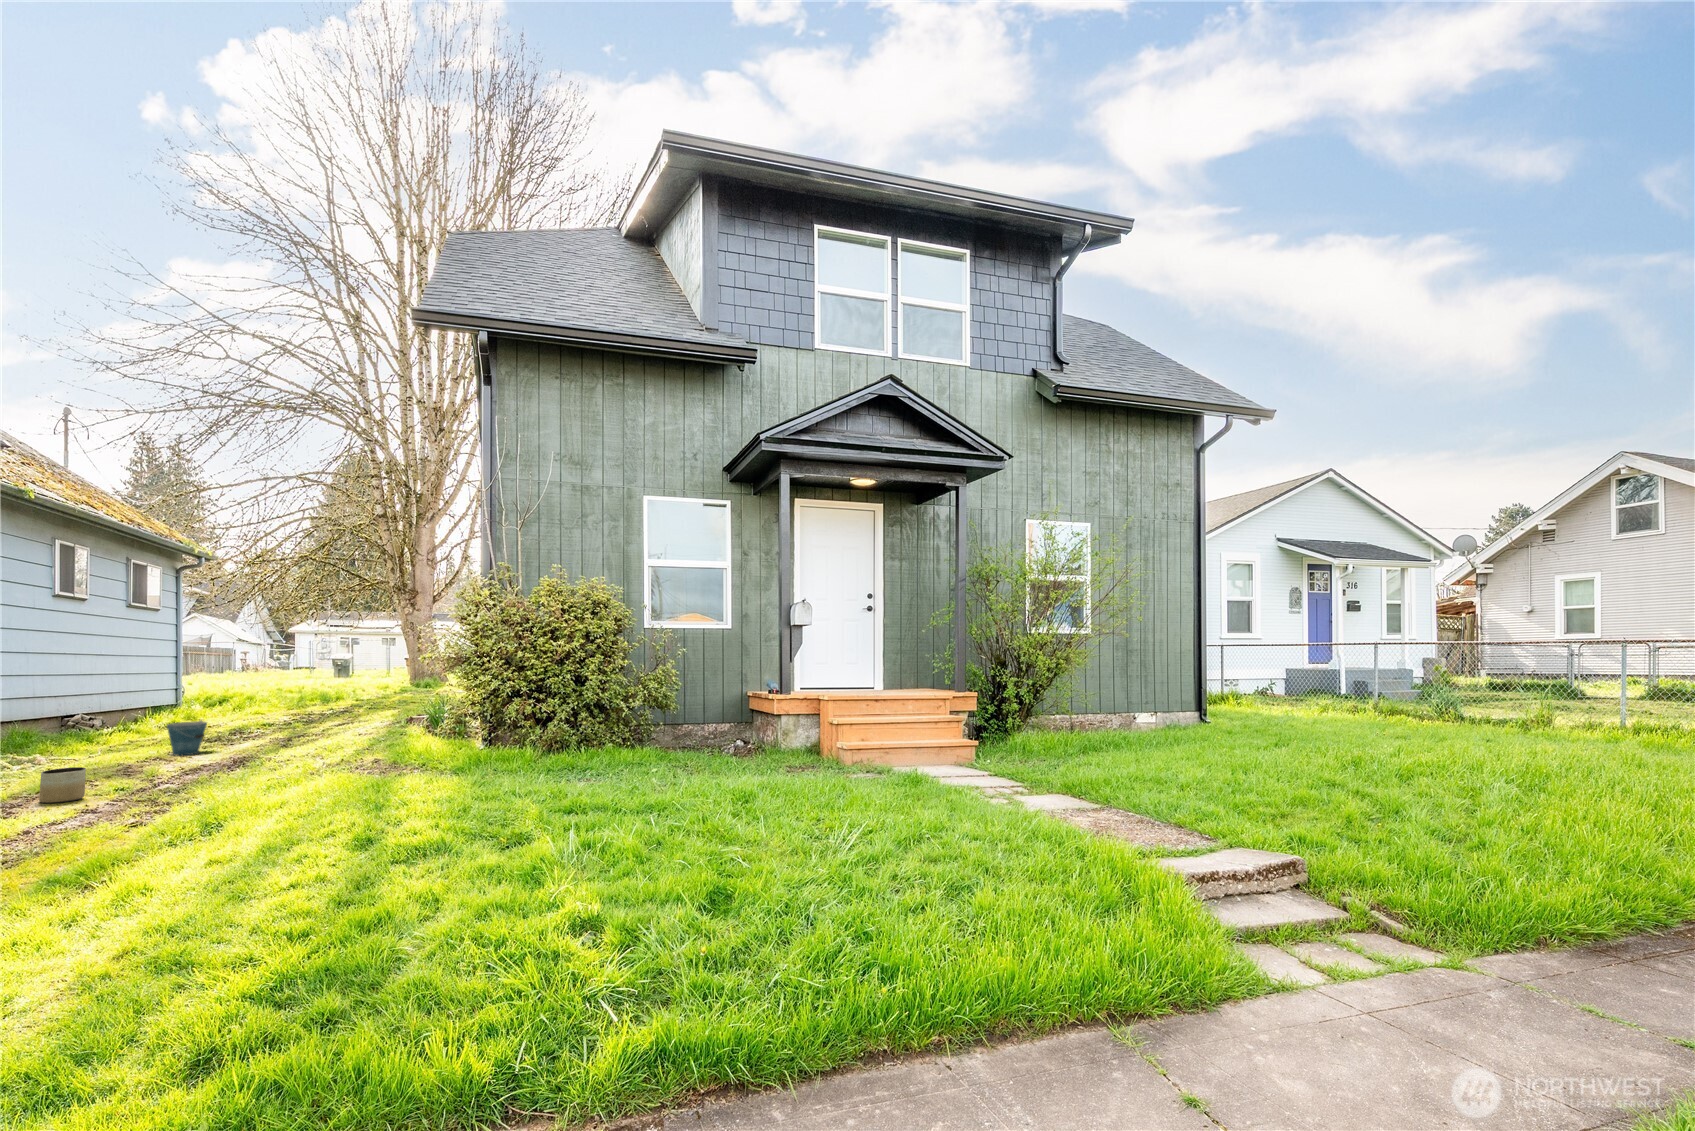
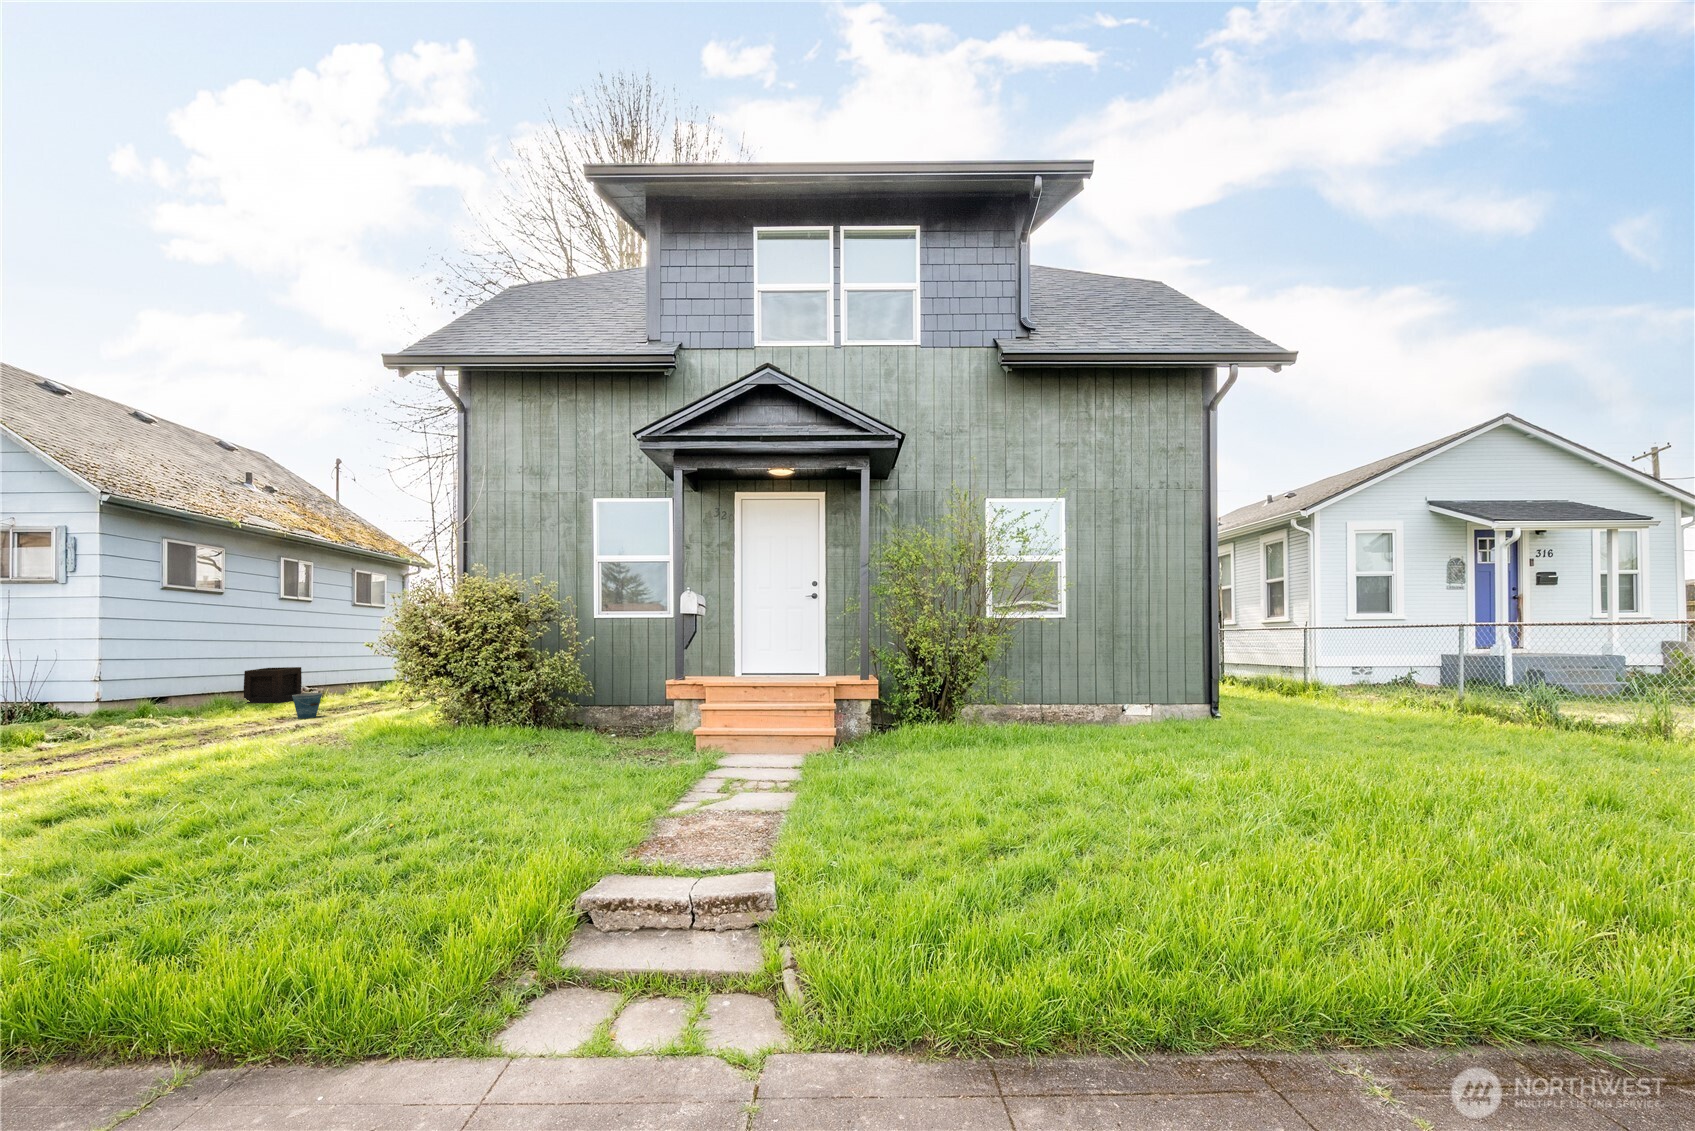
wooden crate: none [14,690,98,741] -> present [244,667,302,703]
planter: present [39,767,86,804] -> none [122,726,155,752]

